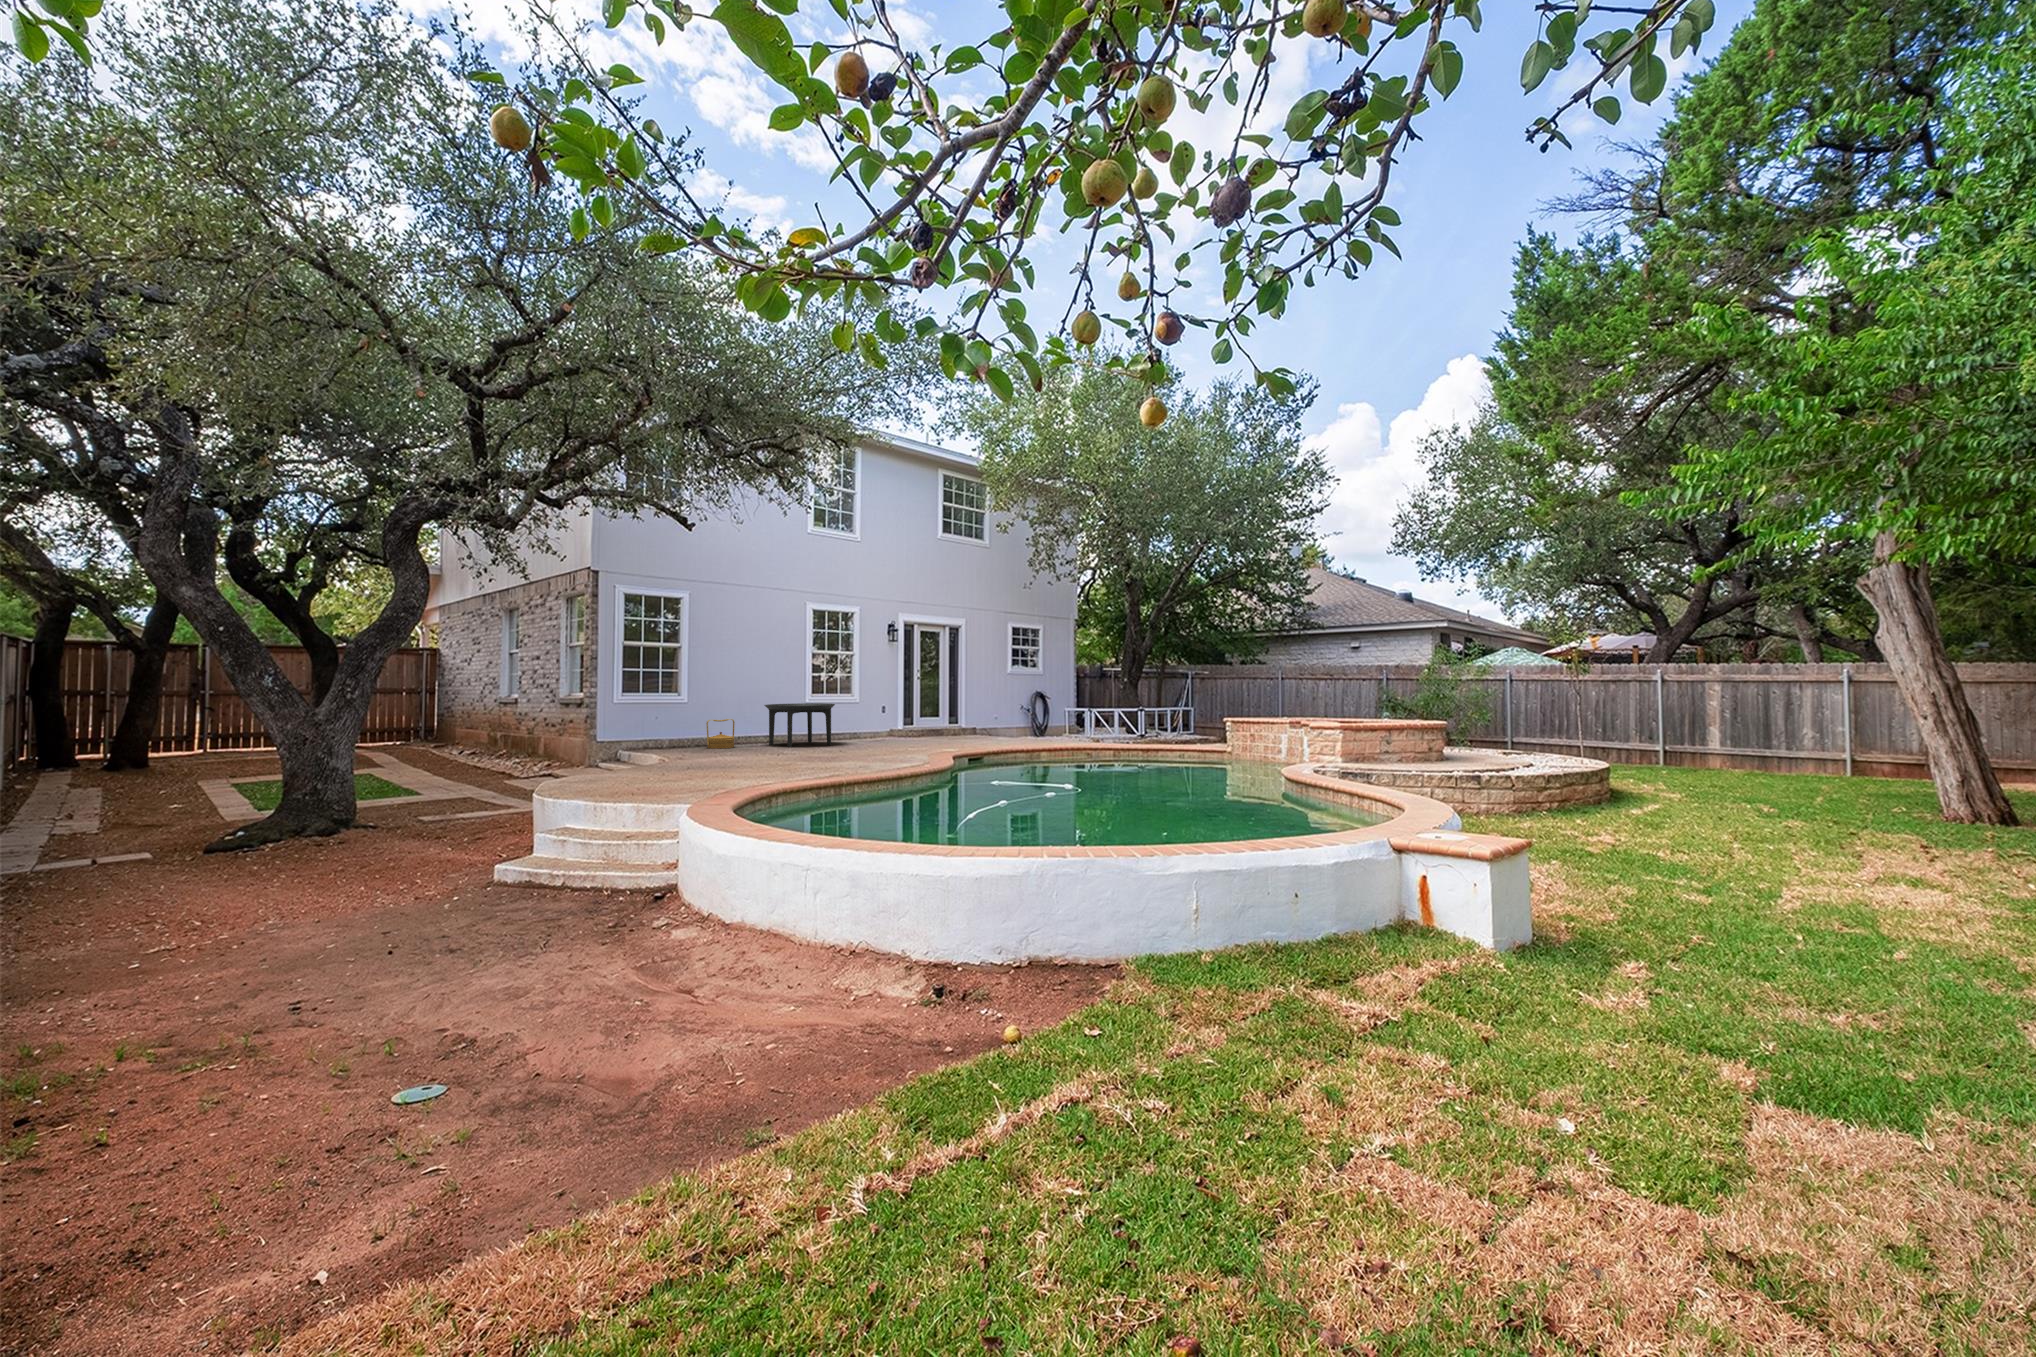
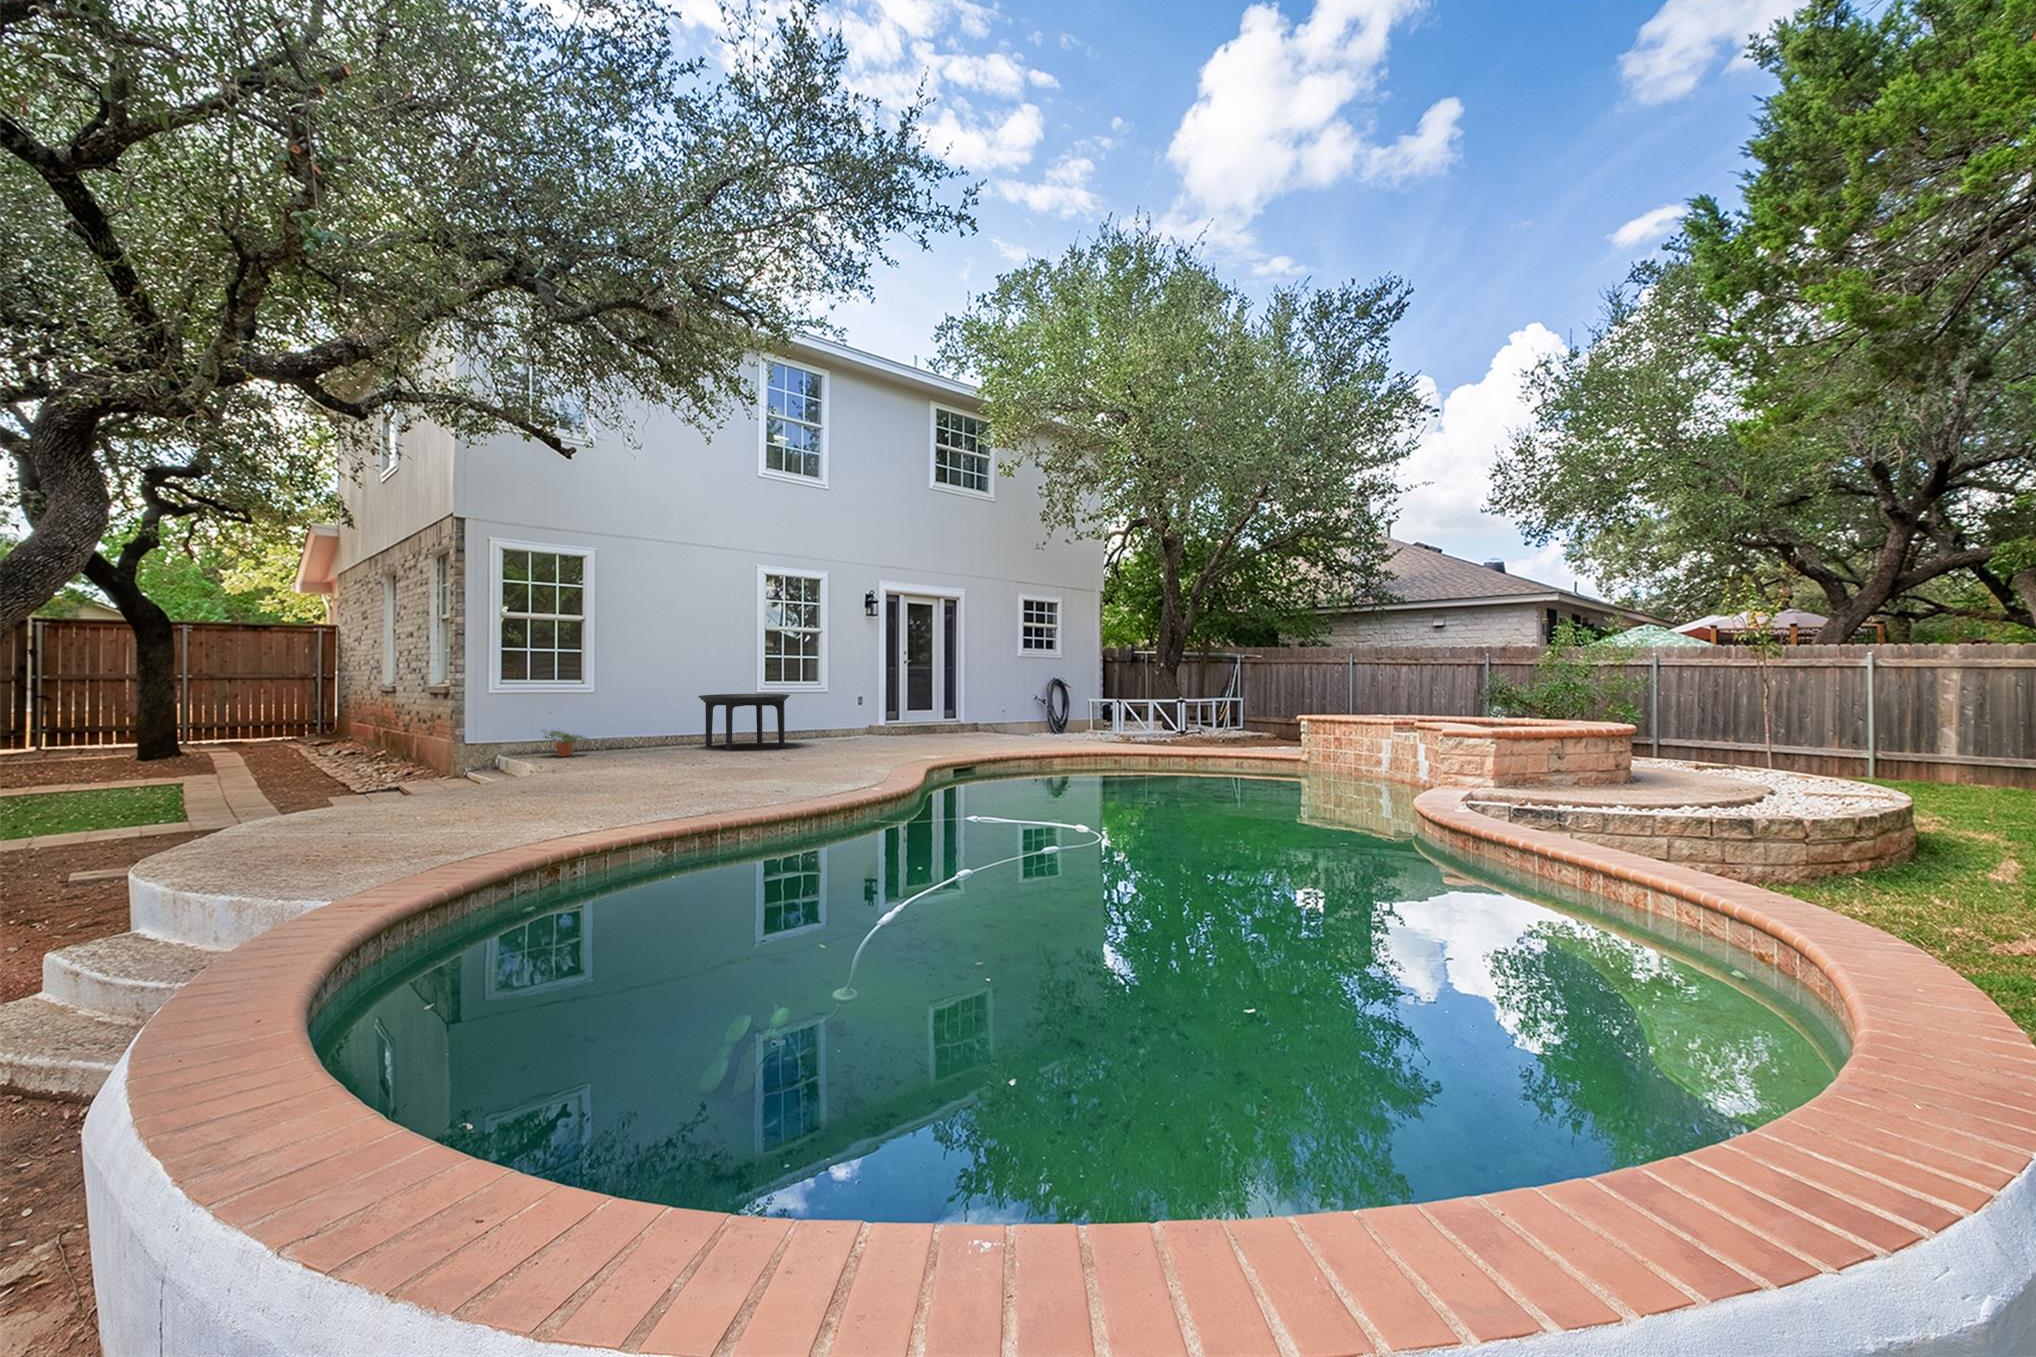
woven basket: present [706,719,735,749] -> none [621,714,659,752]
potted plant: none [647,730,686,751] -> present [545,731,589,756]

